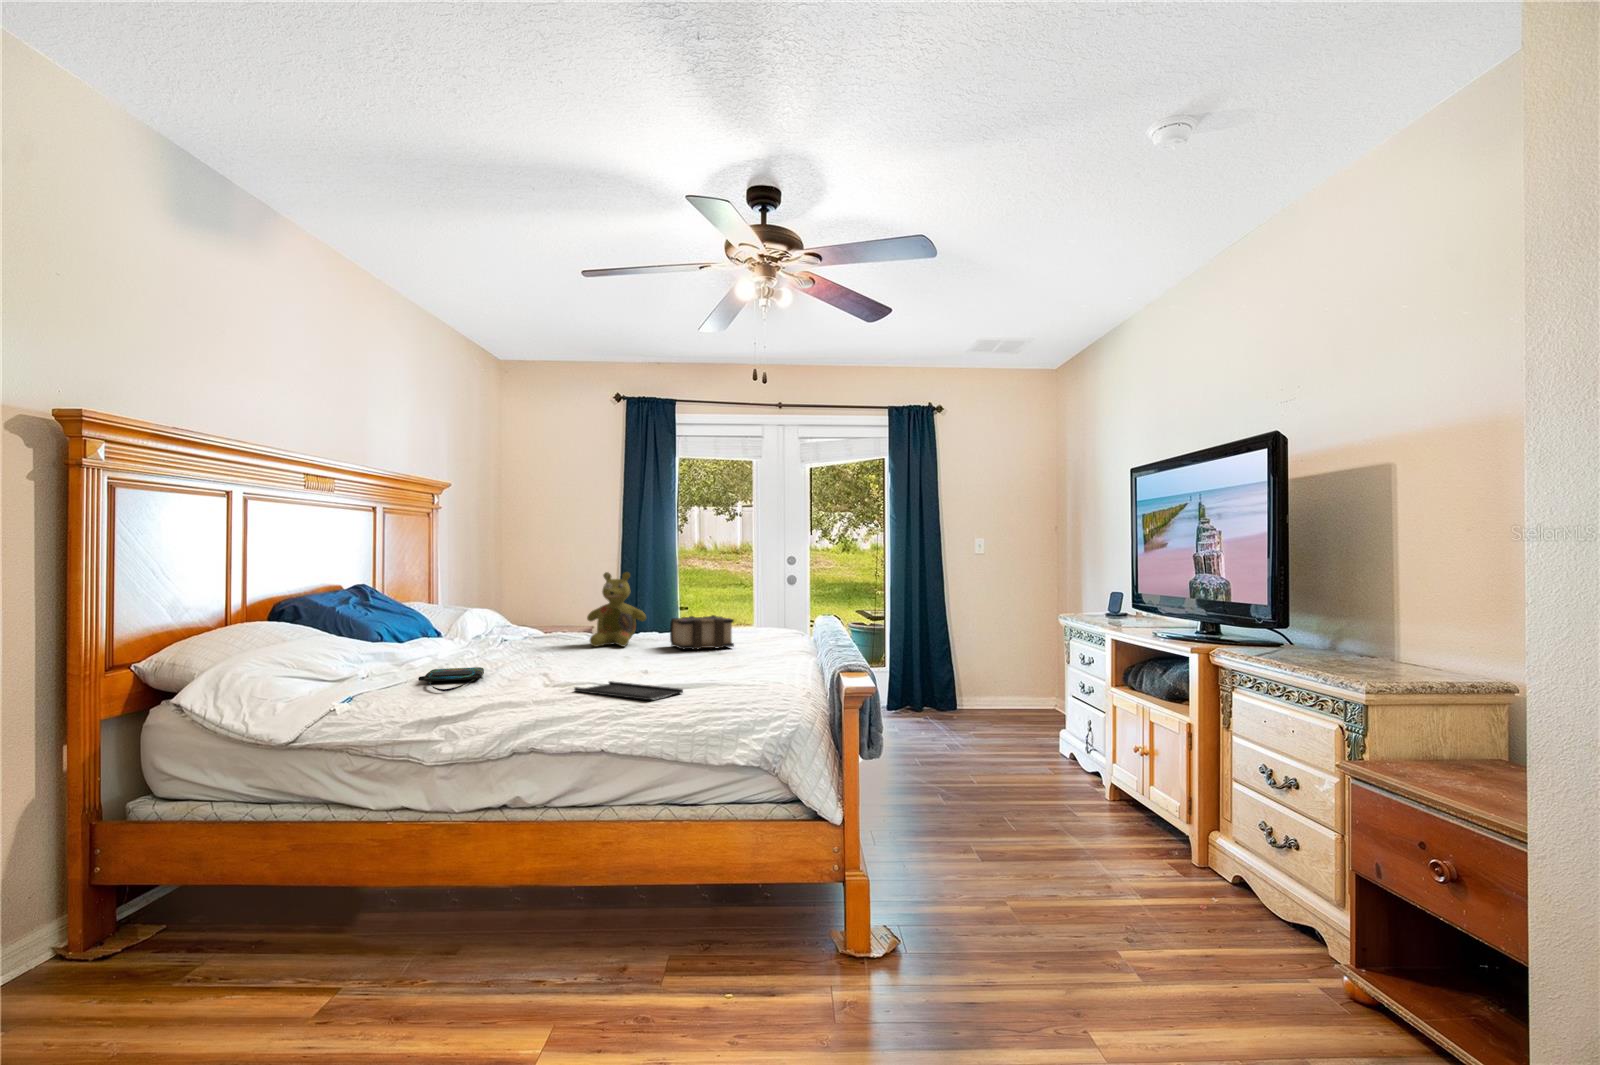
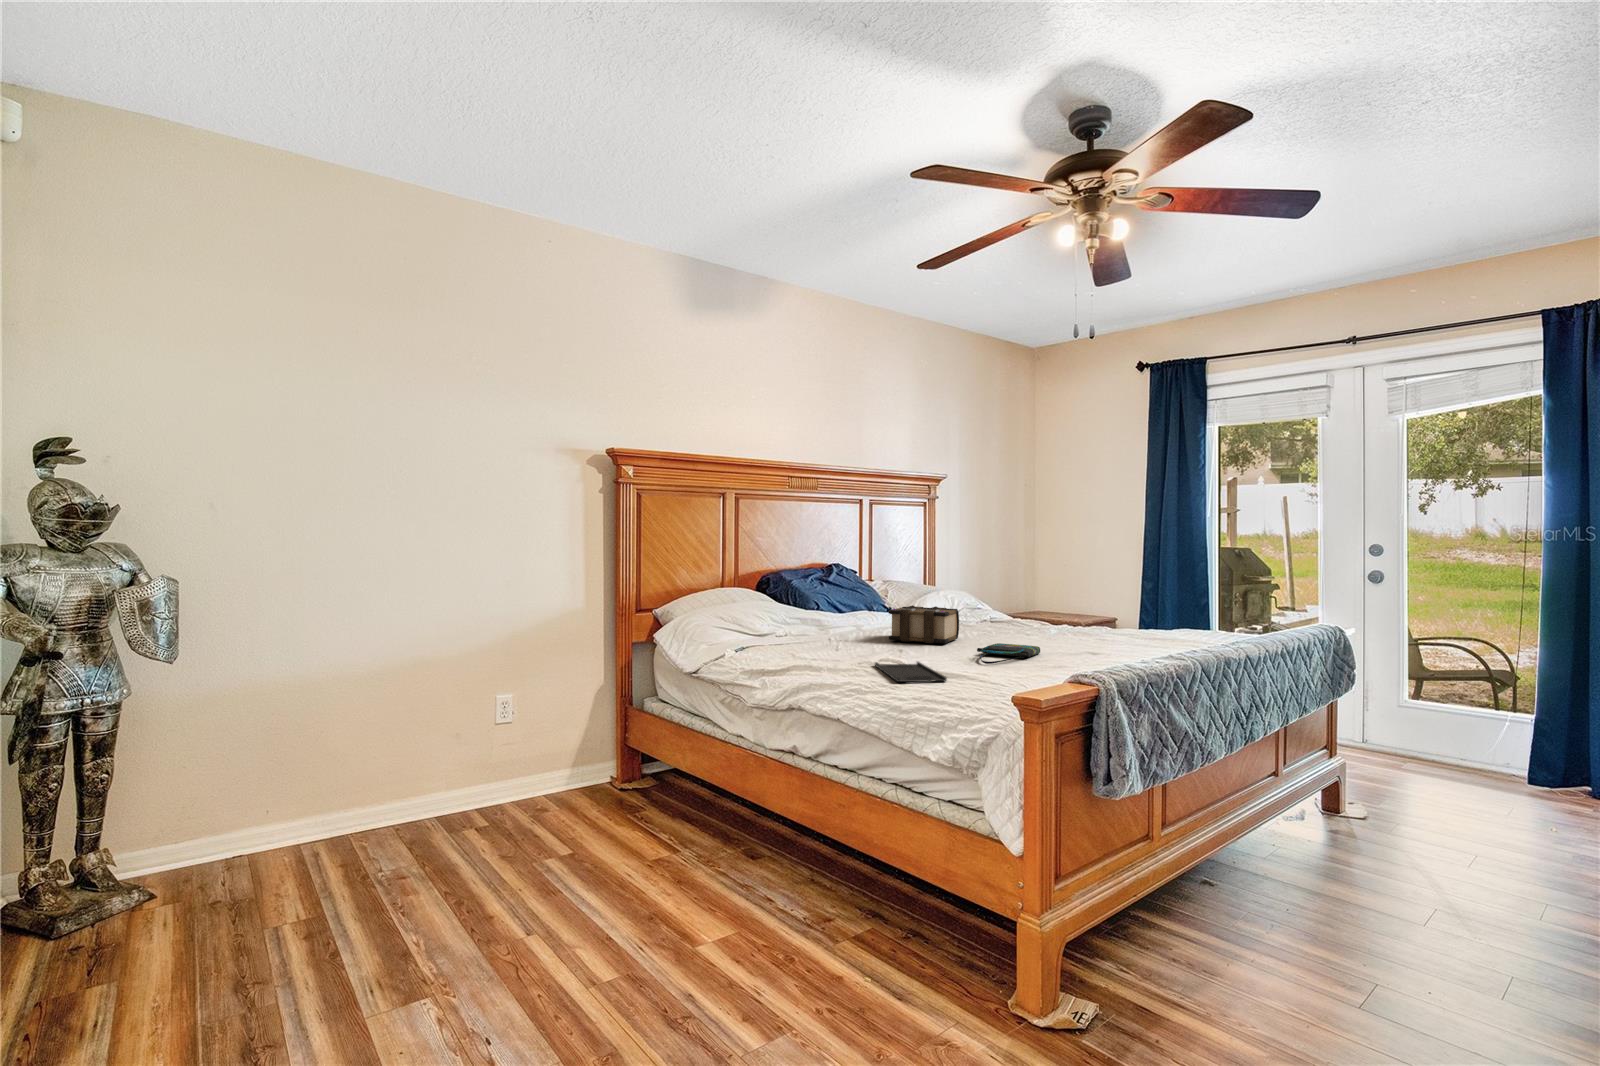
stuffed bear: present [587,572,646,647] -> none [1008,557,1071,634]
book: present [670,615,734,650] -> present [888,605,959,643]
tote bag: present [418,667,484,692] -> present [977,643,1040,664]

